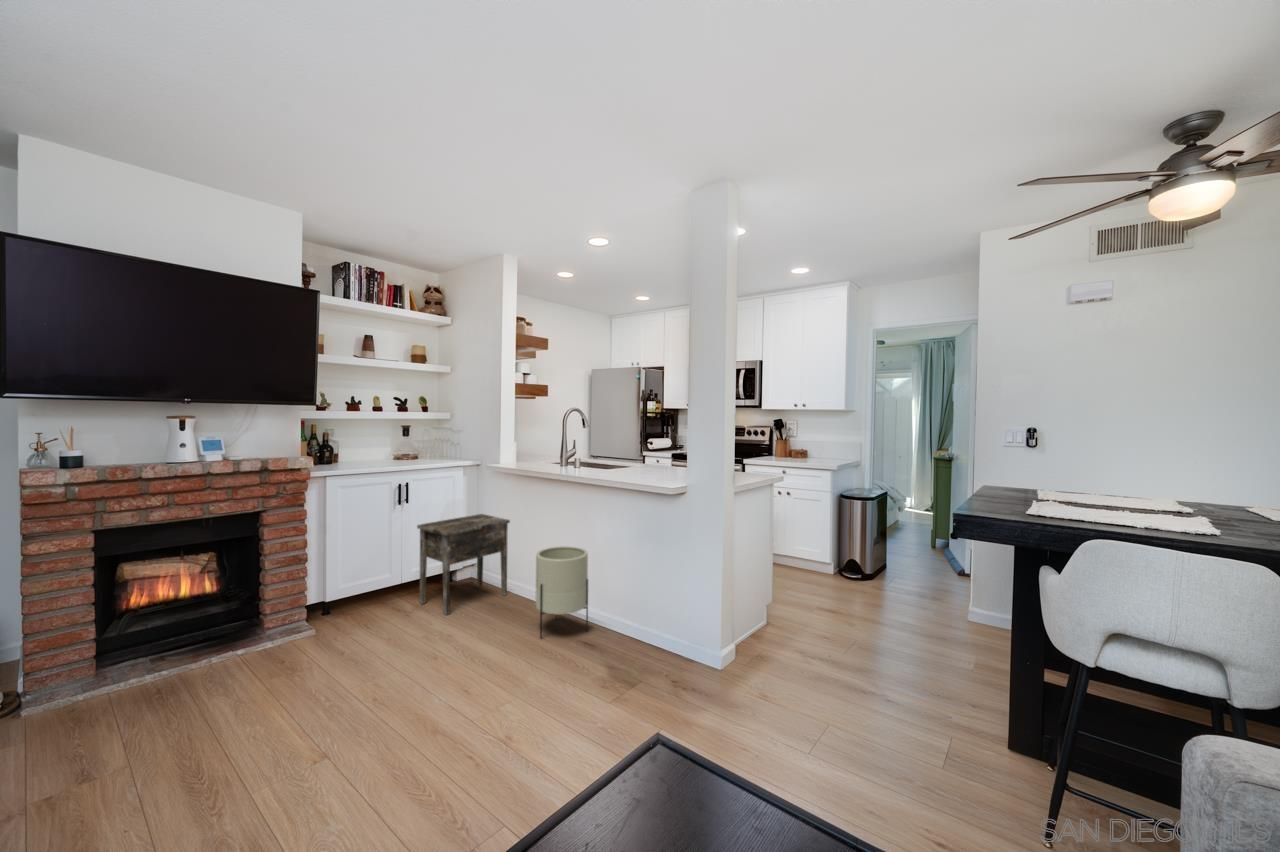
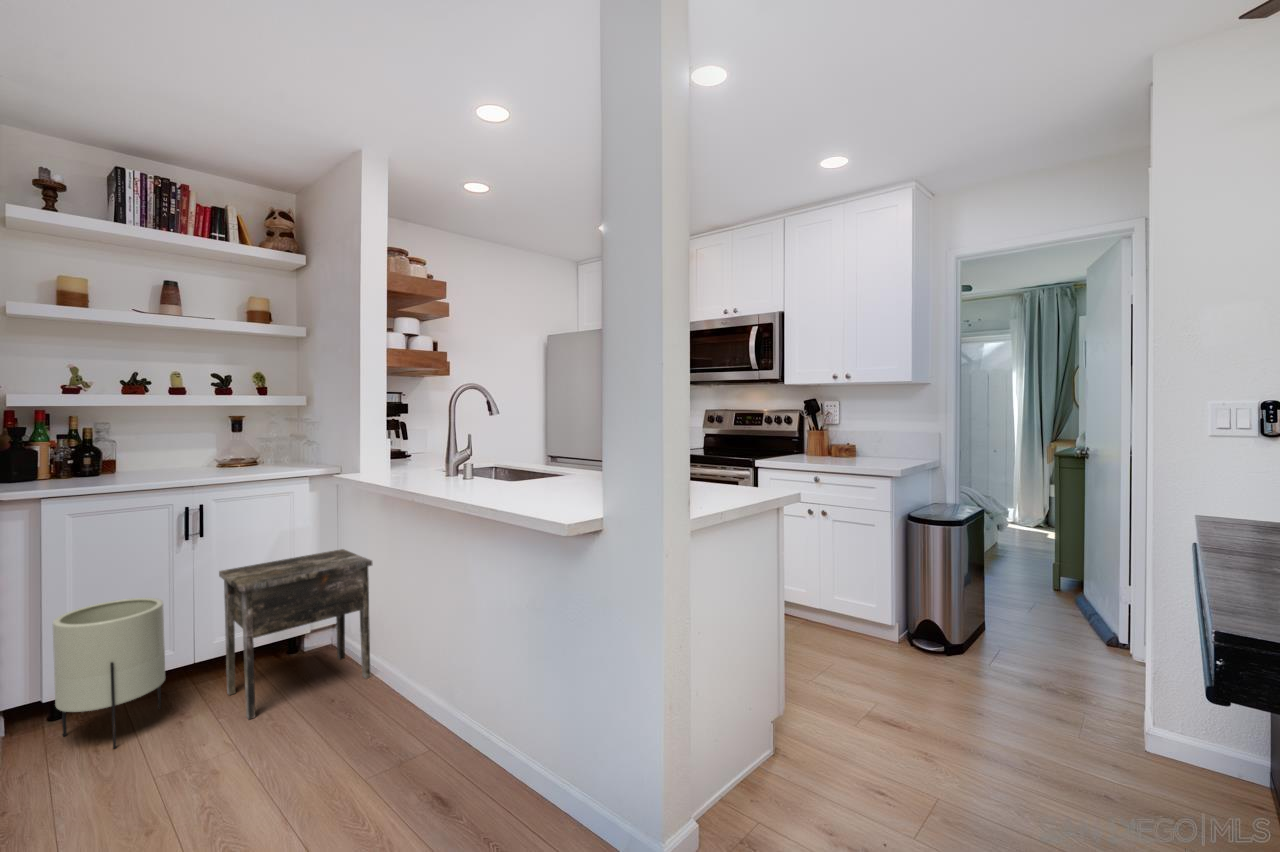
planter: present [536,546,588,638] -> present [53,598,165,748]

